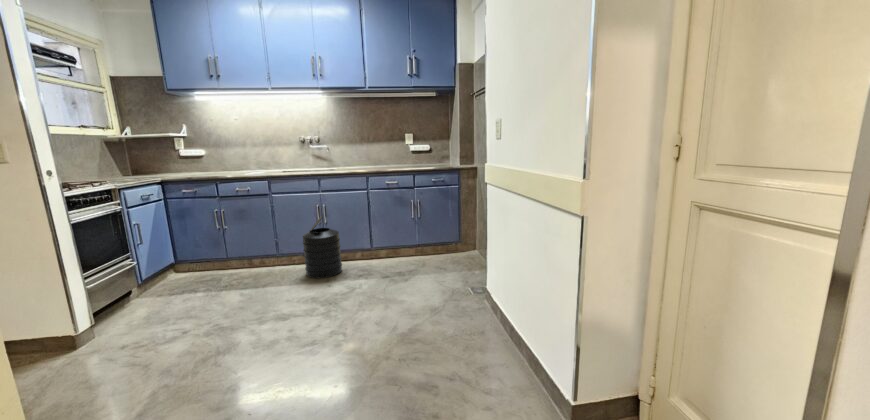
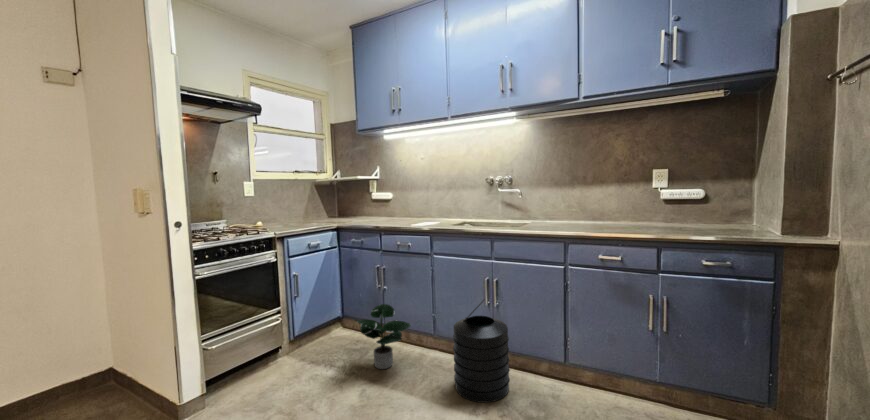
potted plant: none [218,237,265,283] -> present [357,304,411,369]

